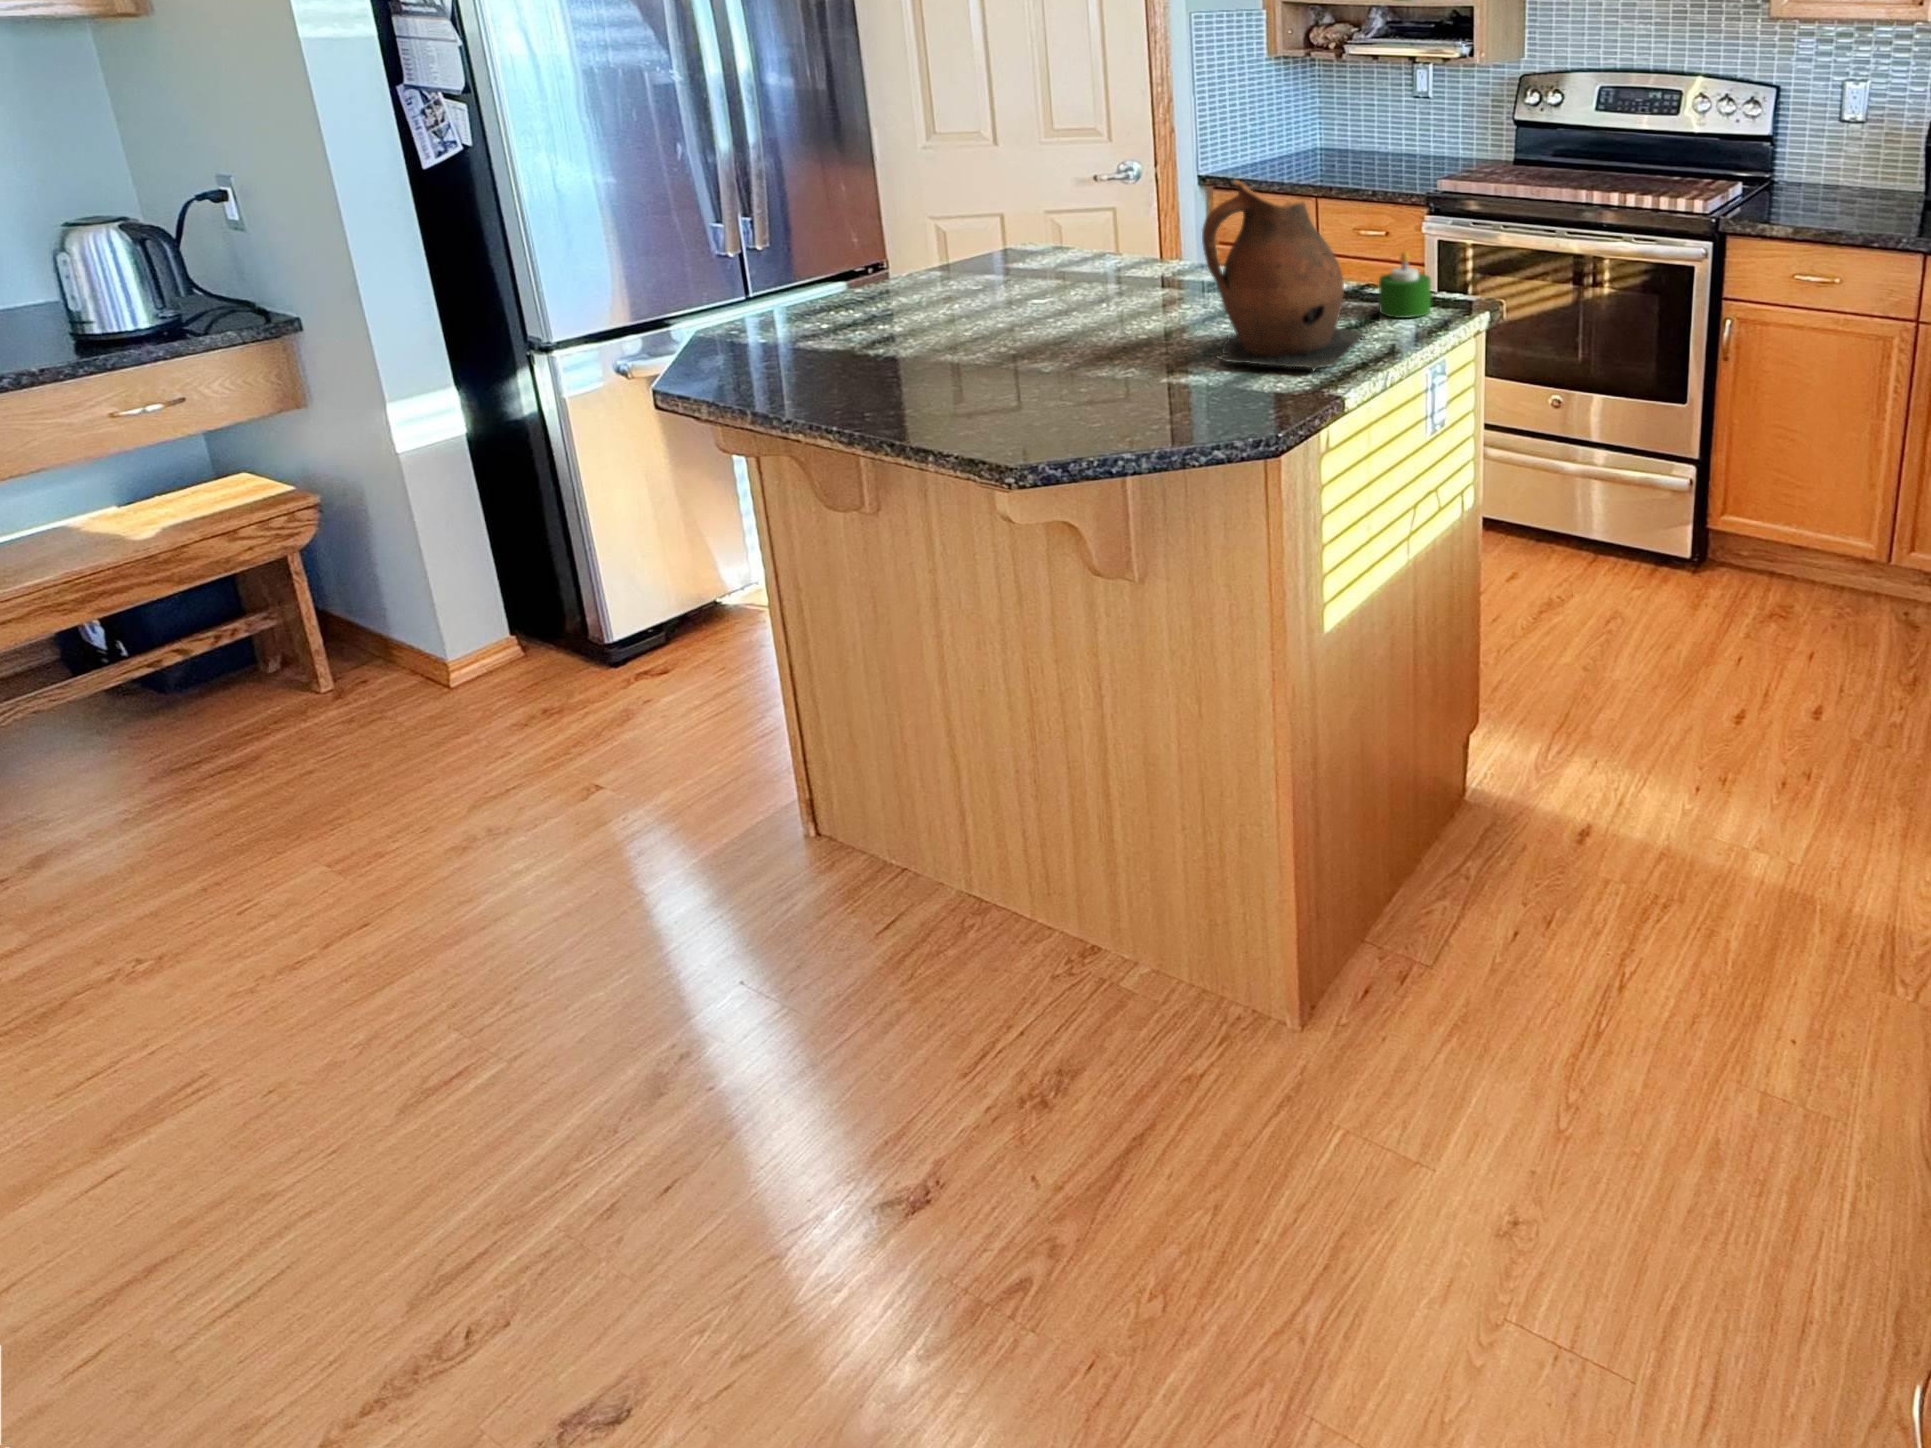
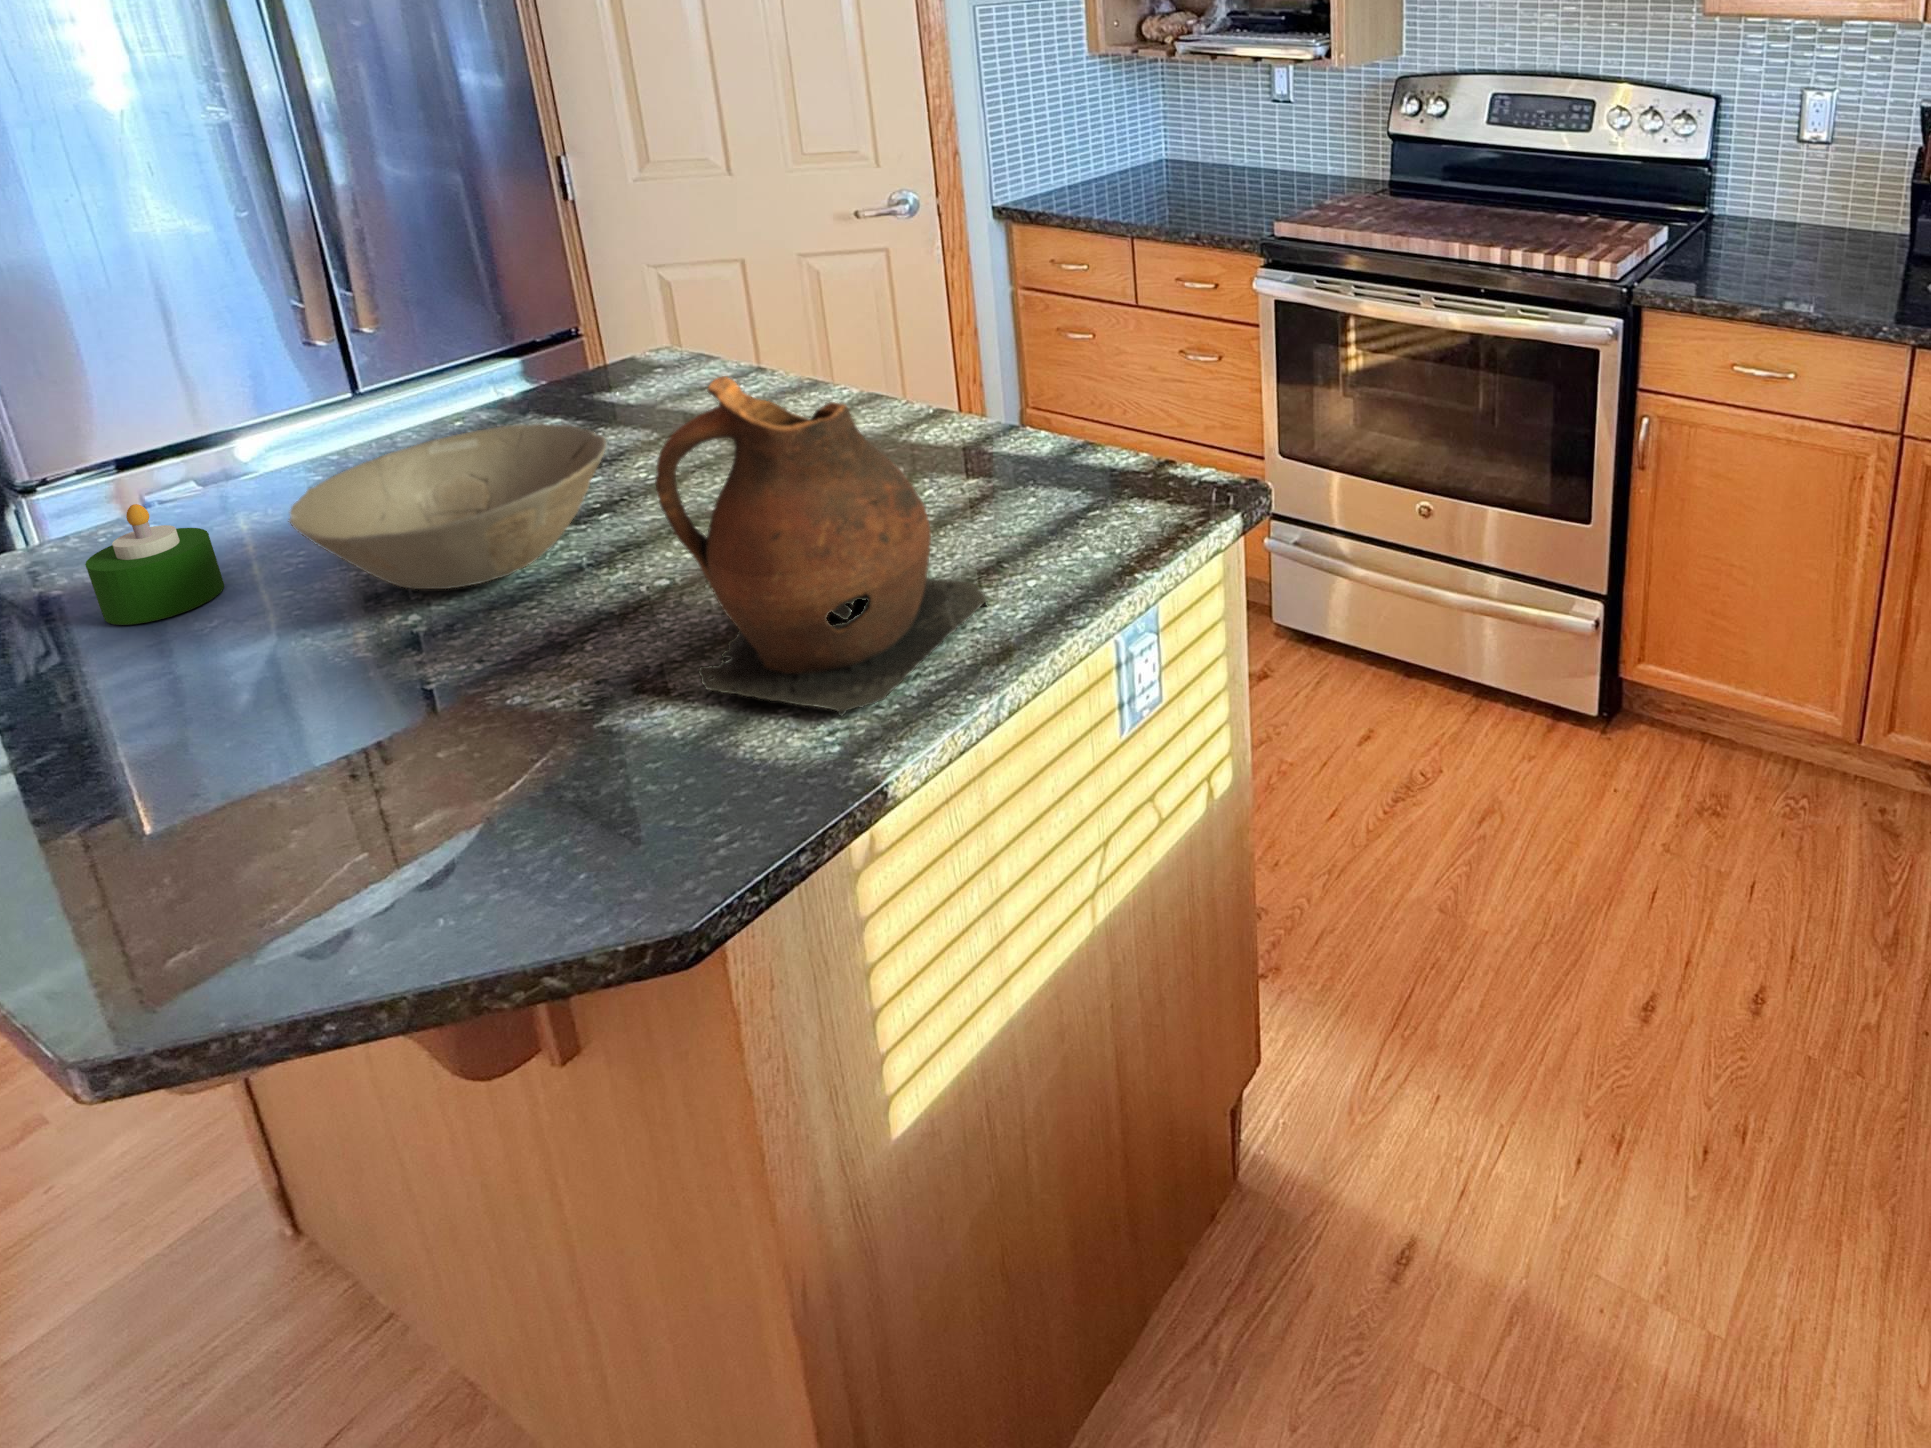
bowl: none [939,245,1106,332] -> present [289,423,606,589]
candle: present [1379,251,1431,318] -> present [85,504,224,625]

